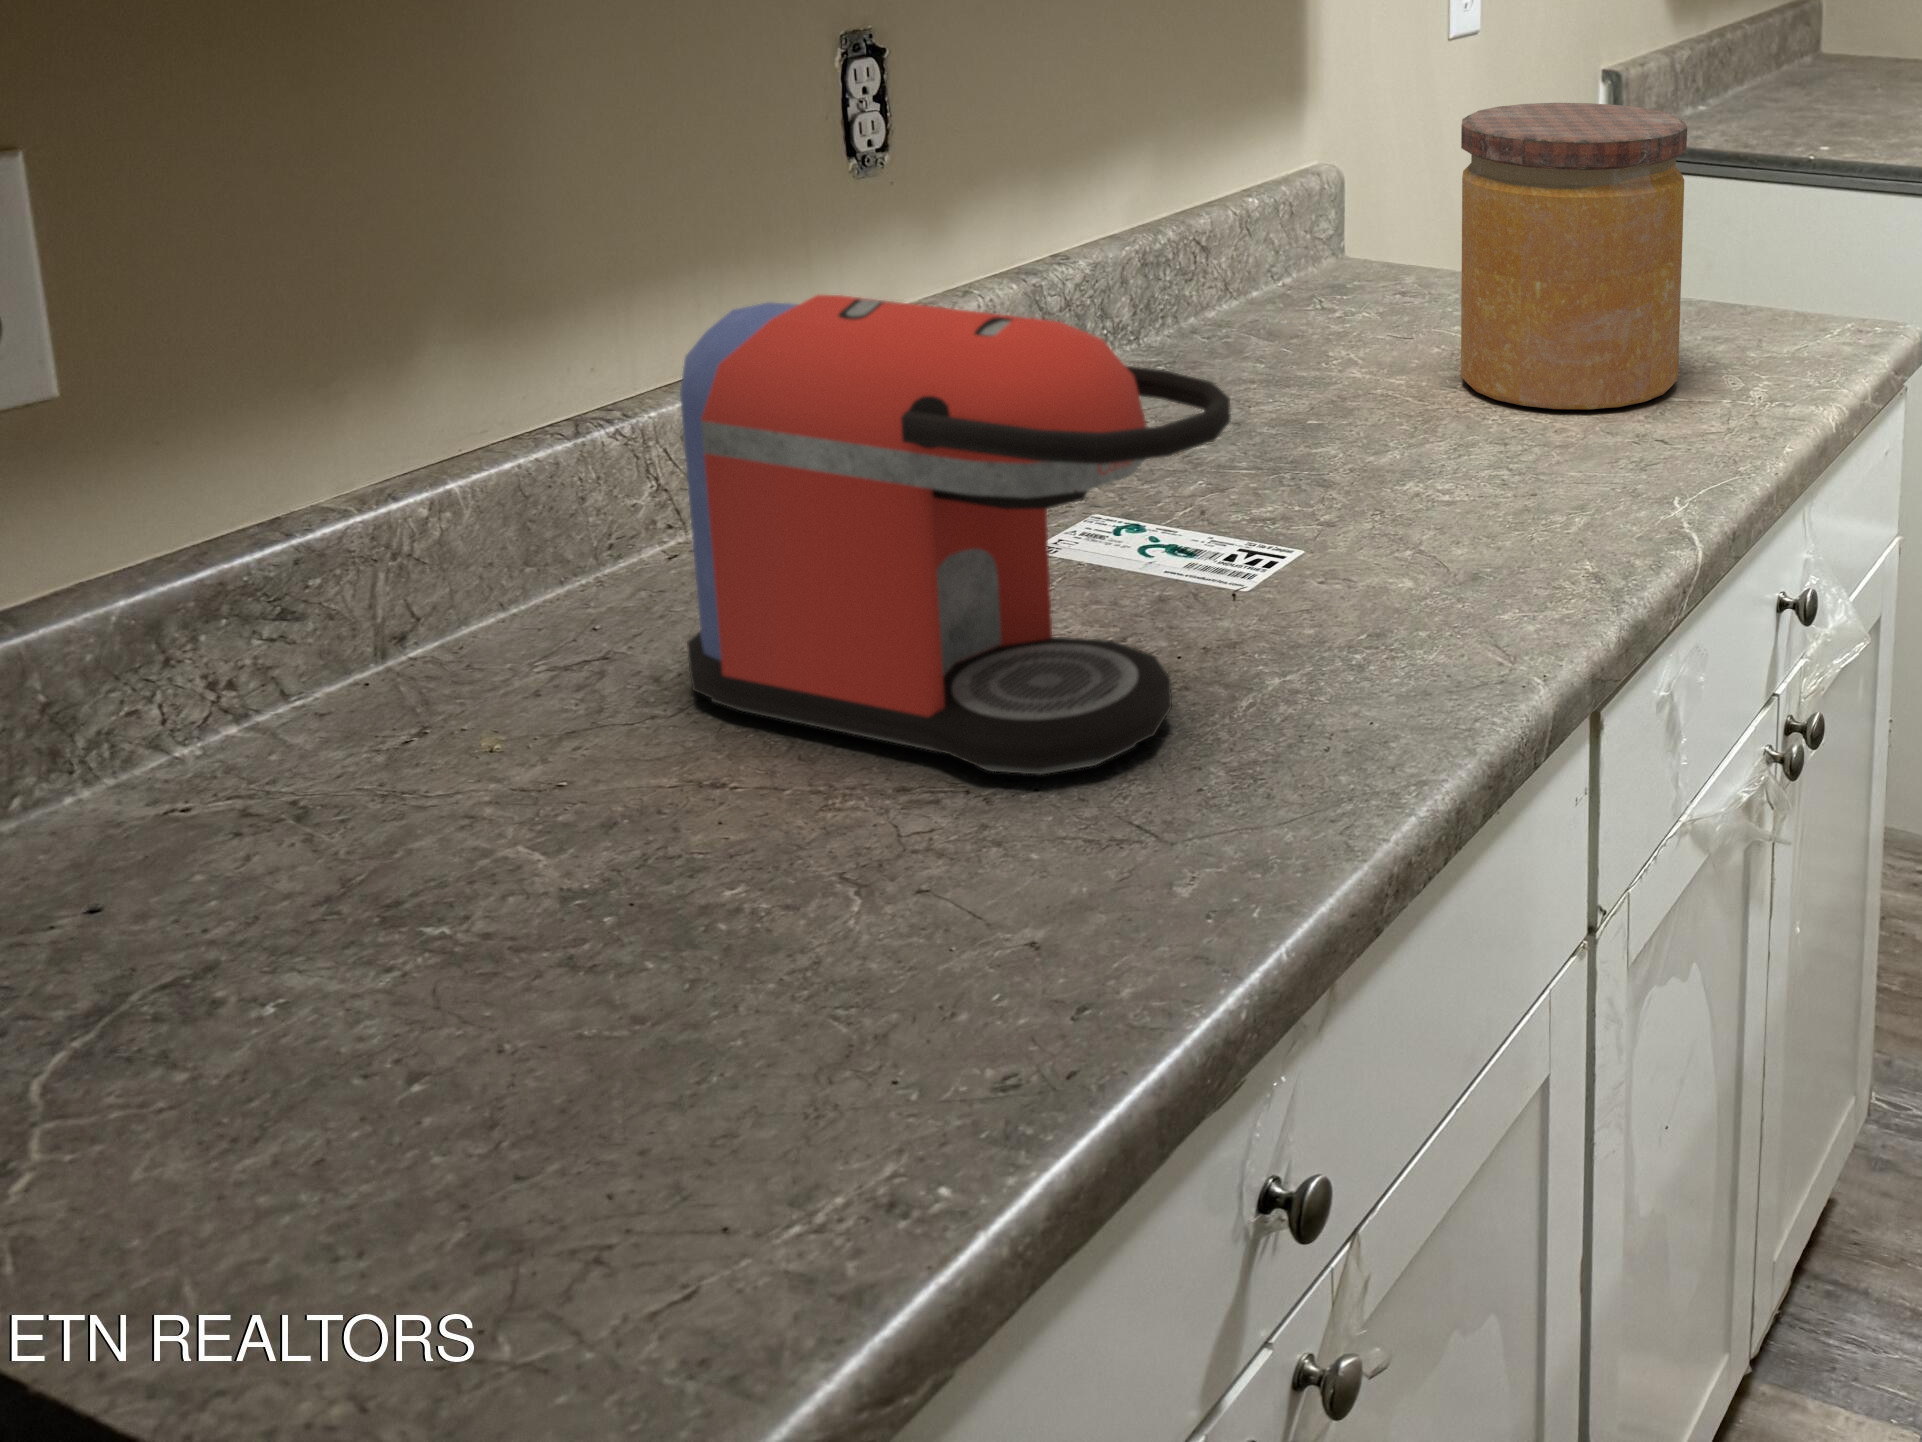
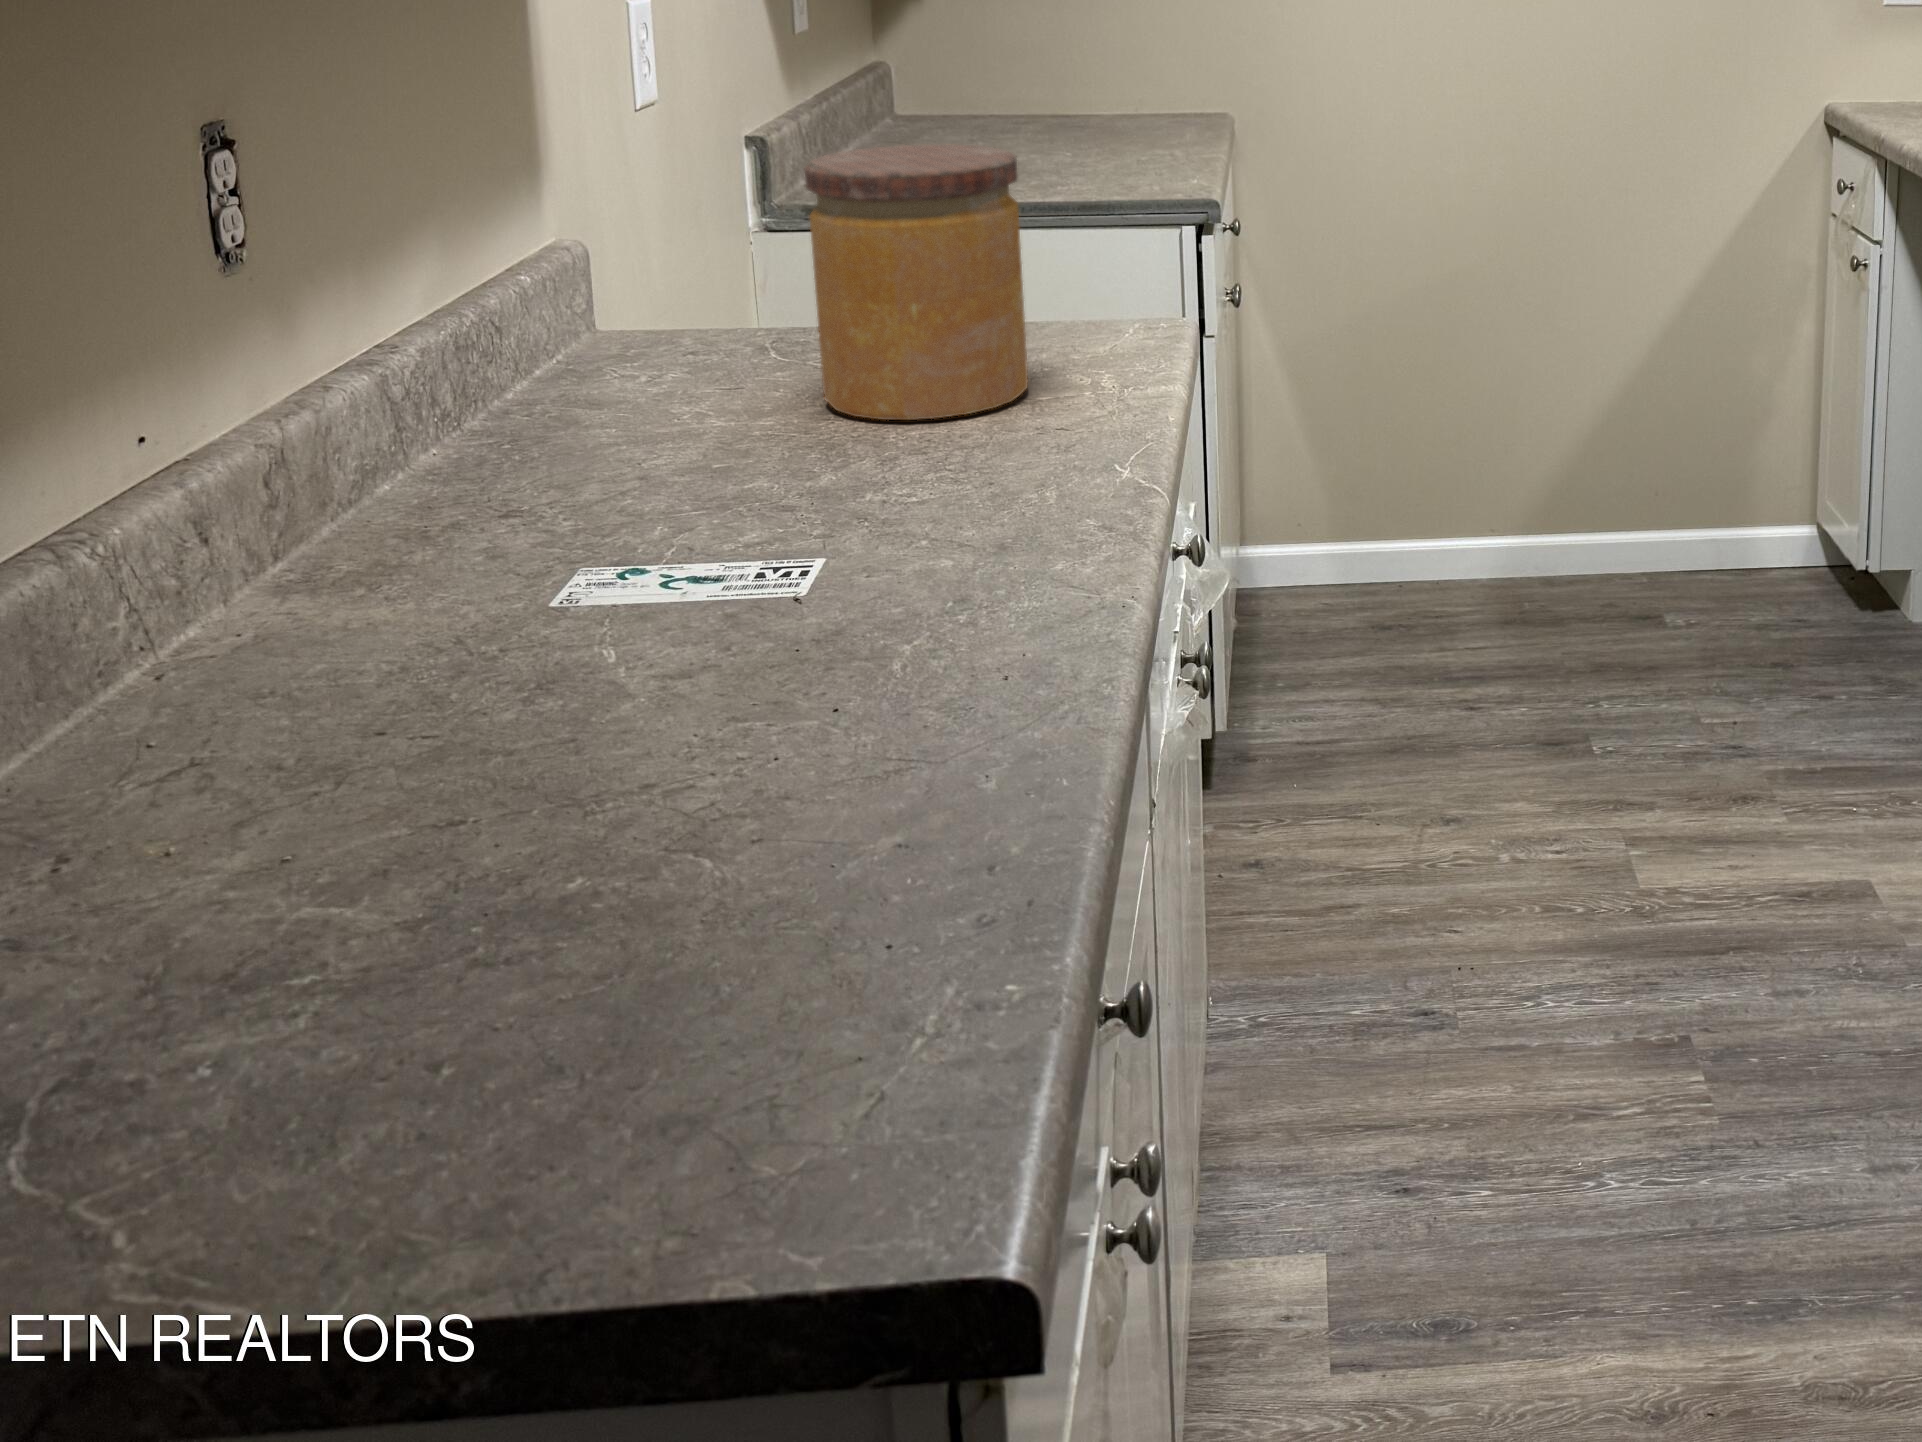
coffee maker: present [680,295,1231,775] -> none [280,343,893,780]

